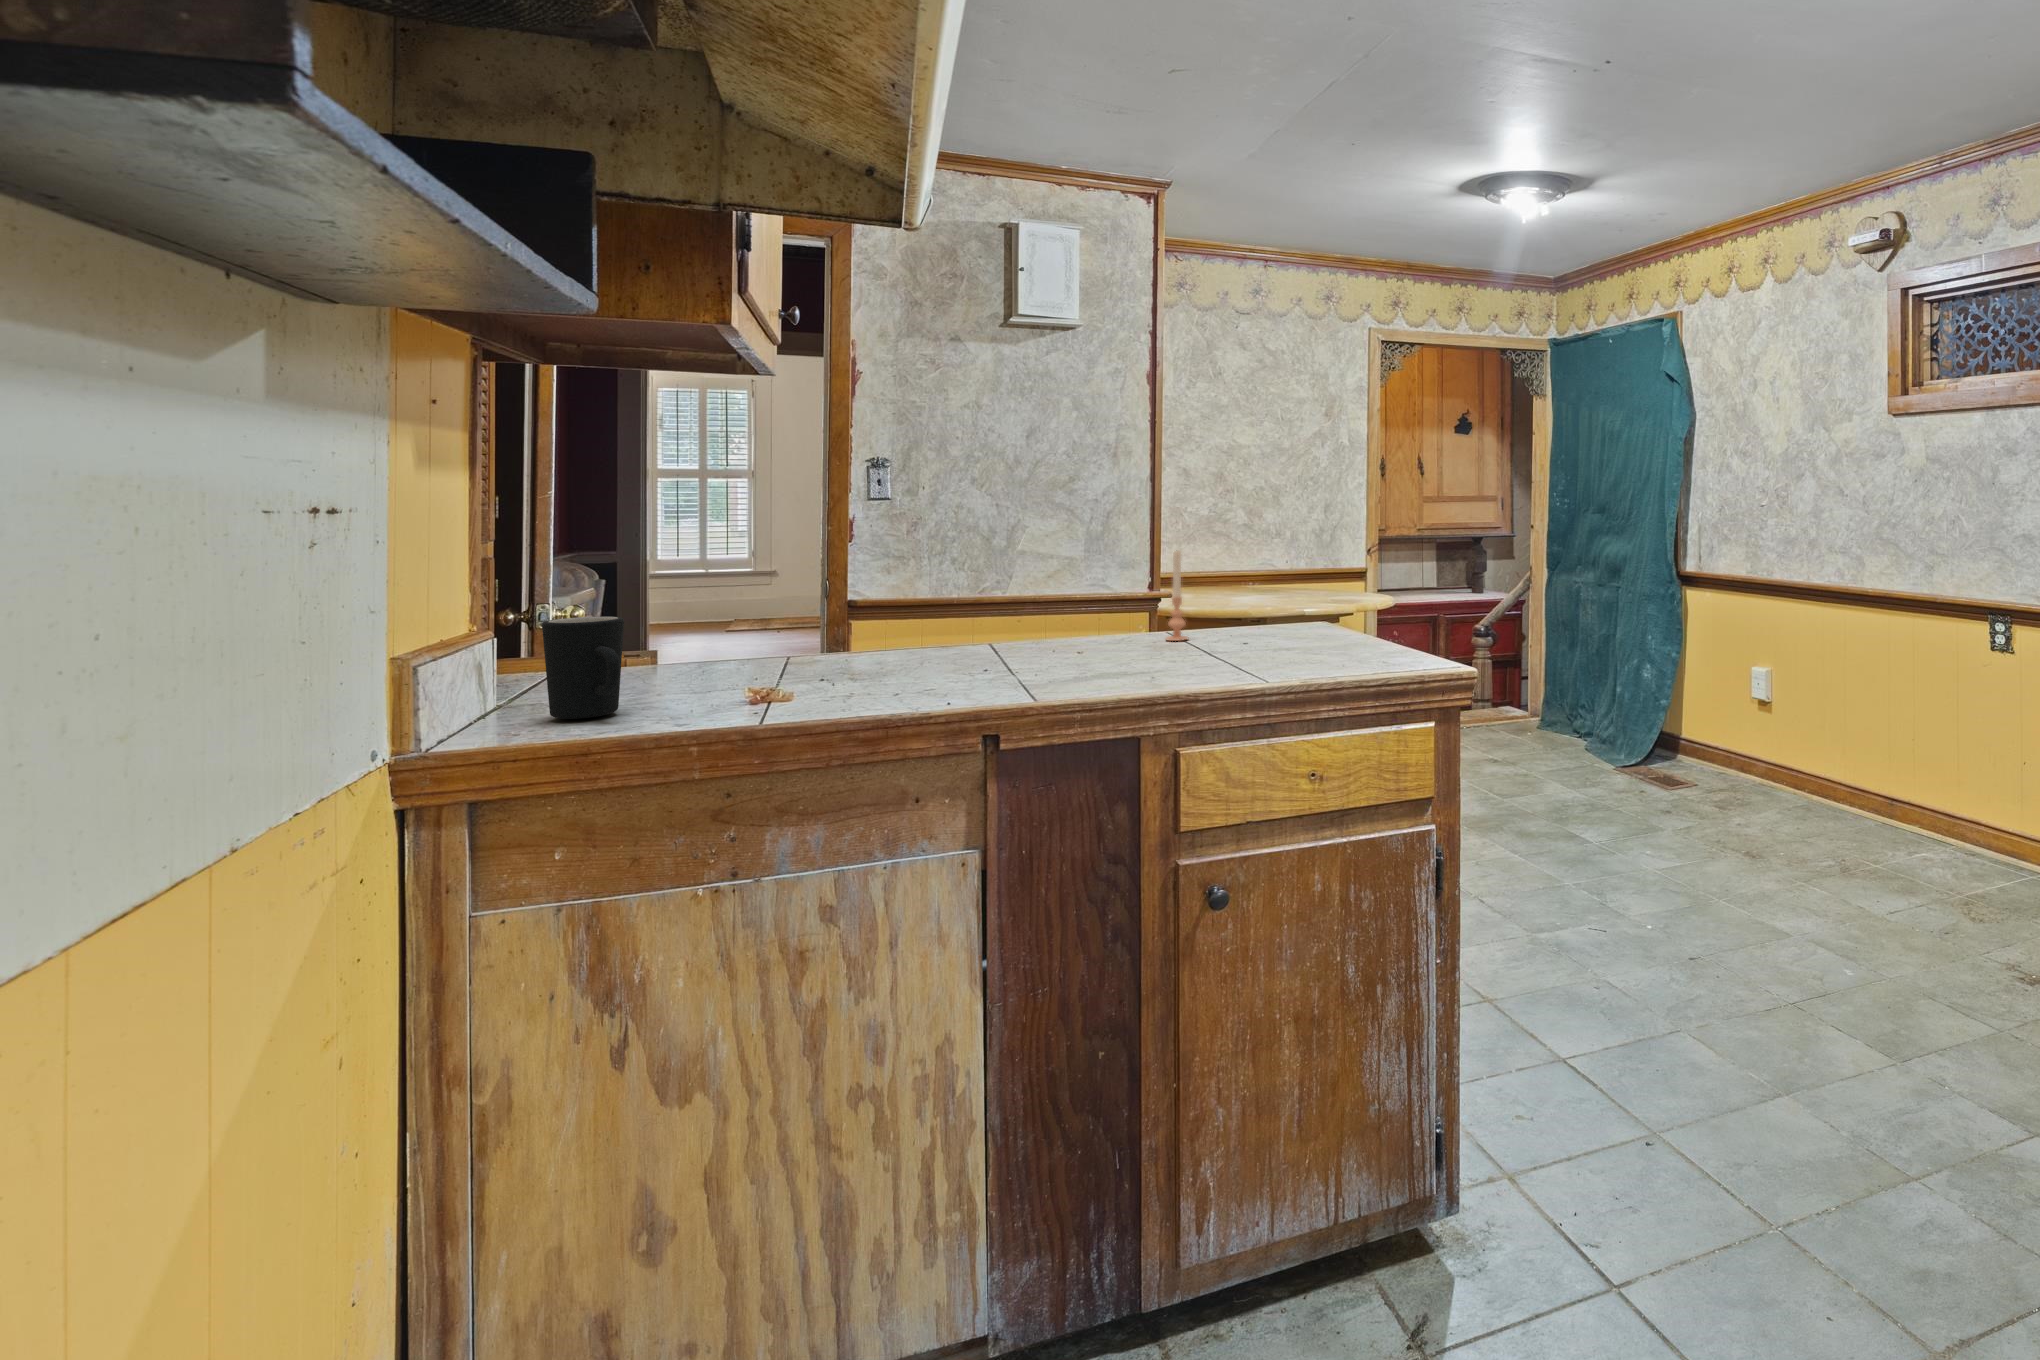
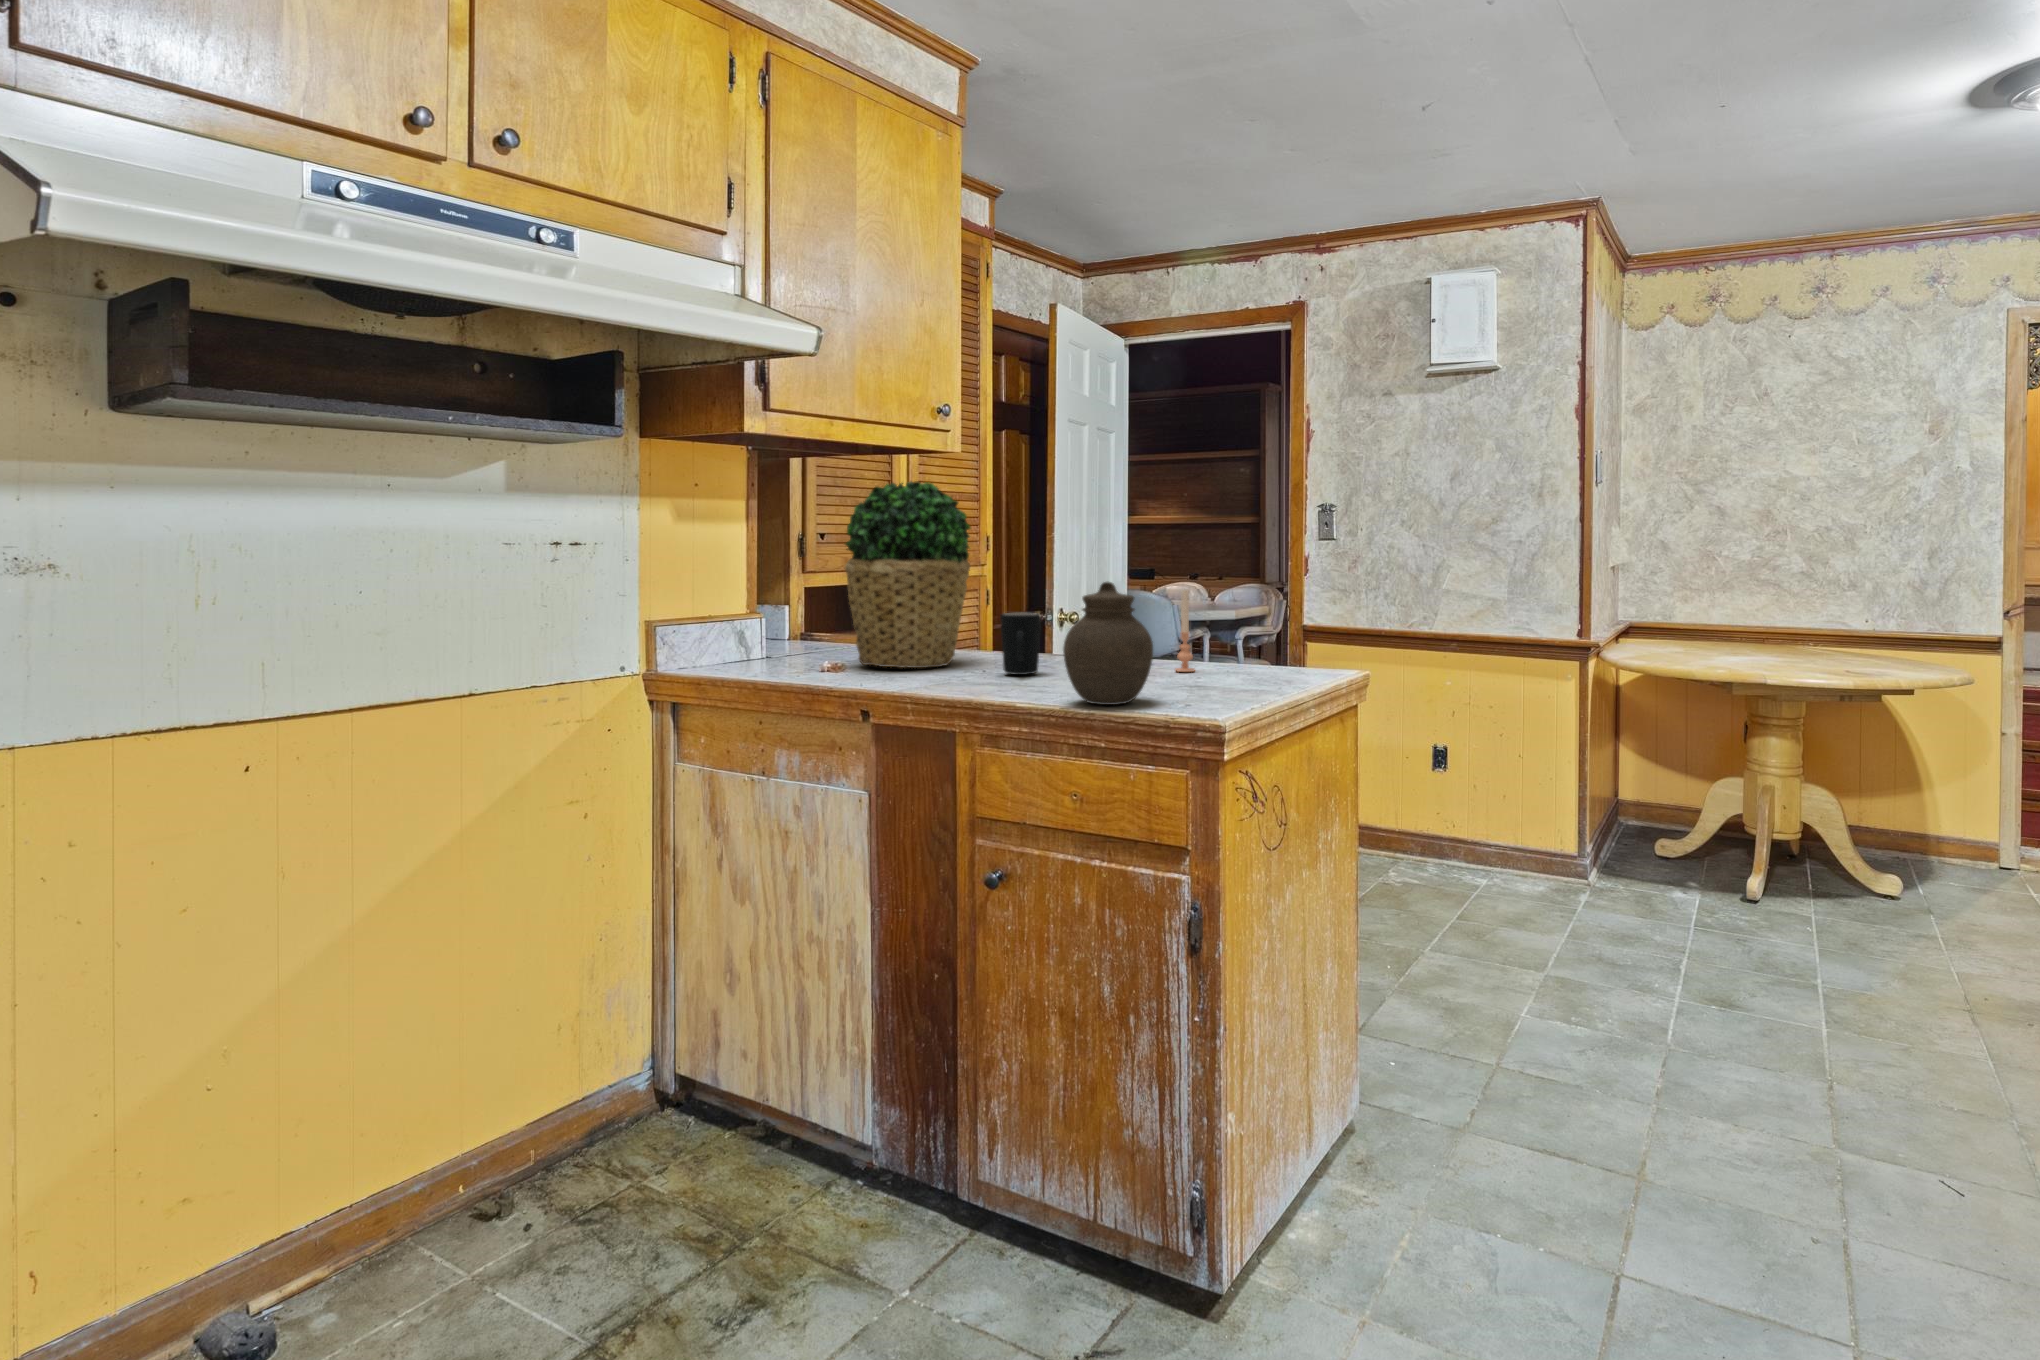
potted plant: none [704,410,912,686] -> present [844,481,971,668]
jar: none [1246,540,1343,674] -> present [1063,582,1153,705]
mug: present [542,616,624,719] -> present [1000,613,1041,675]

